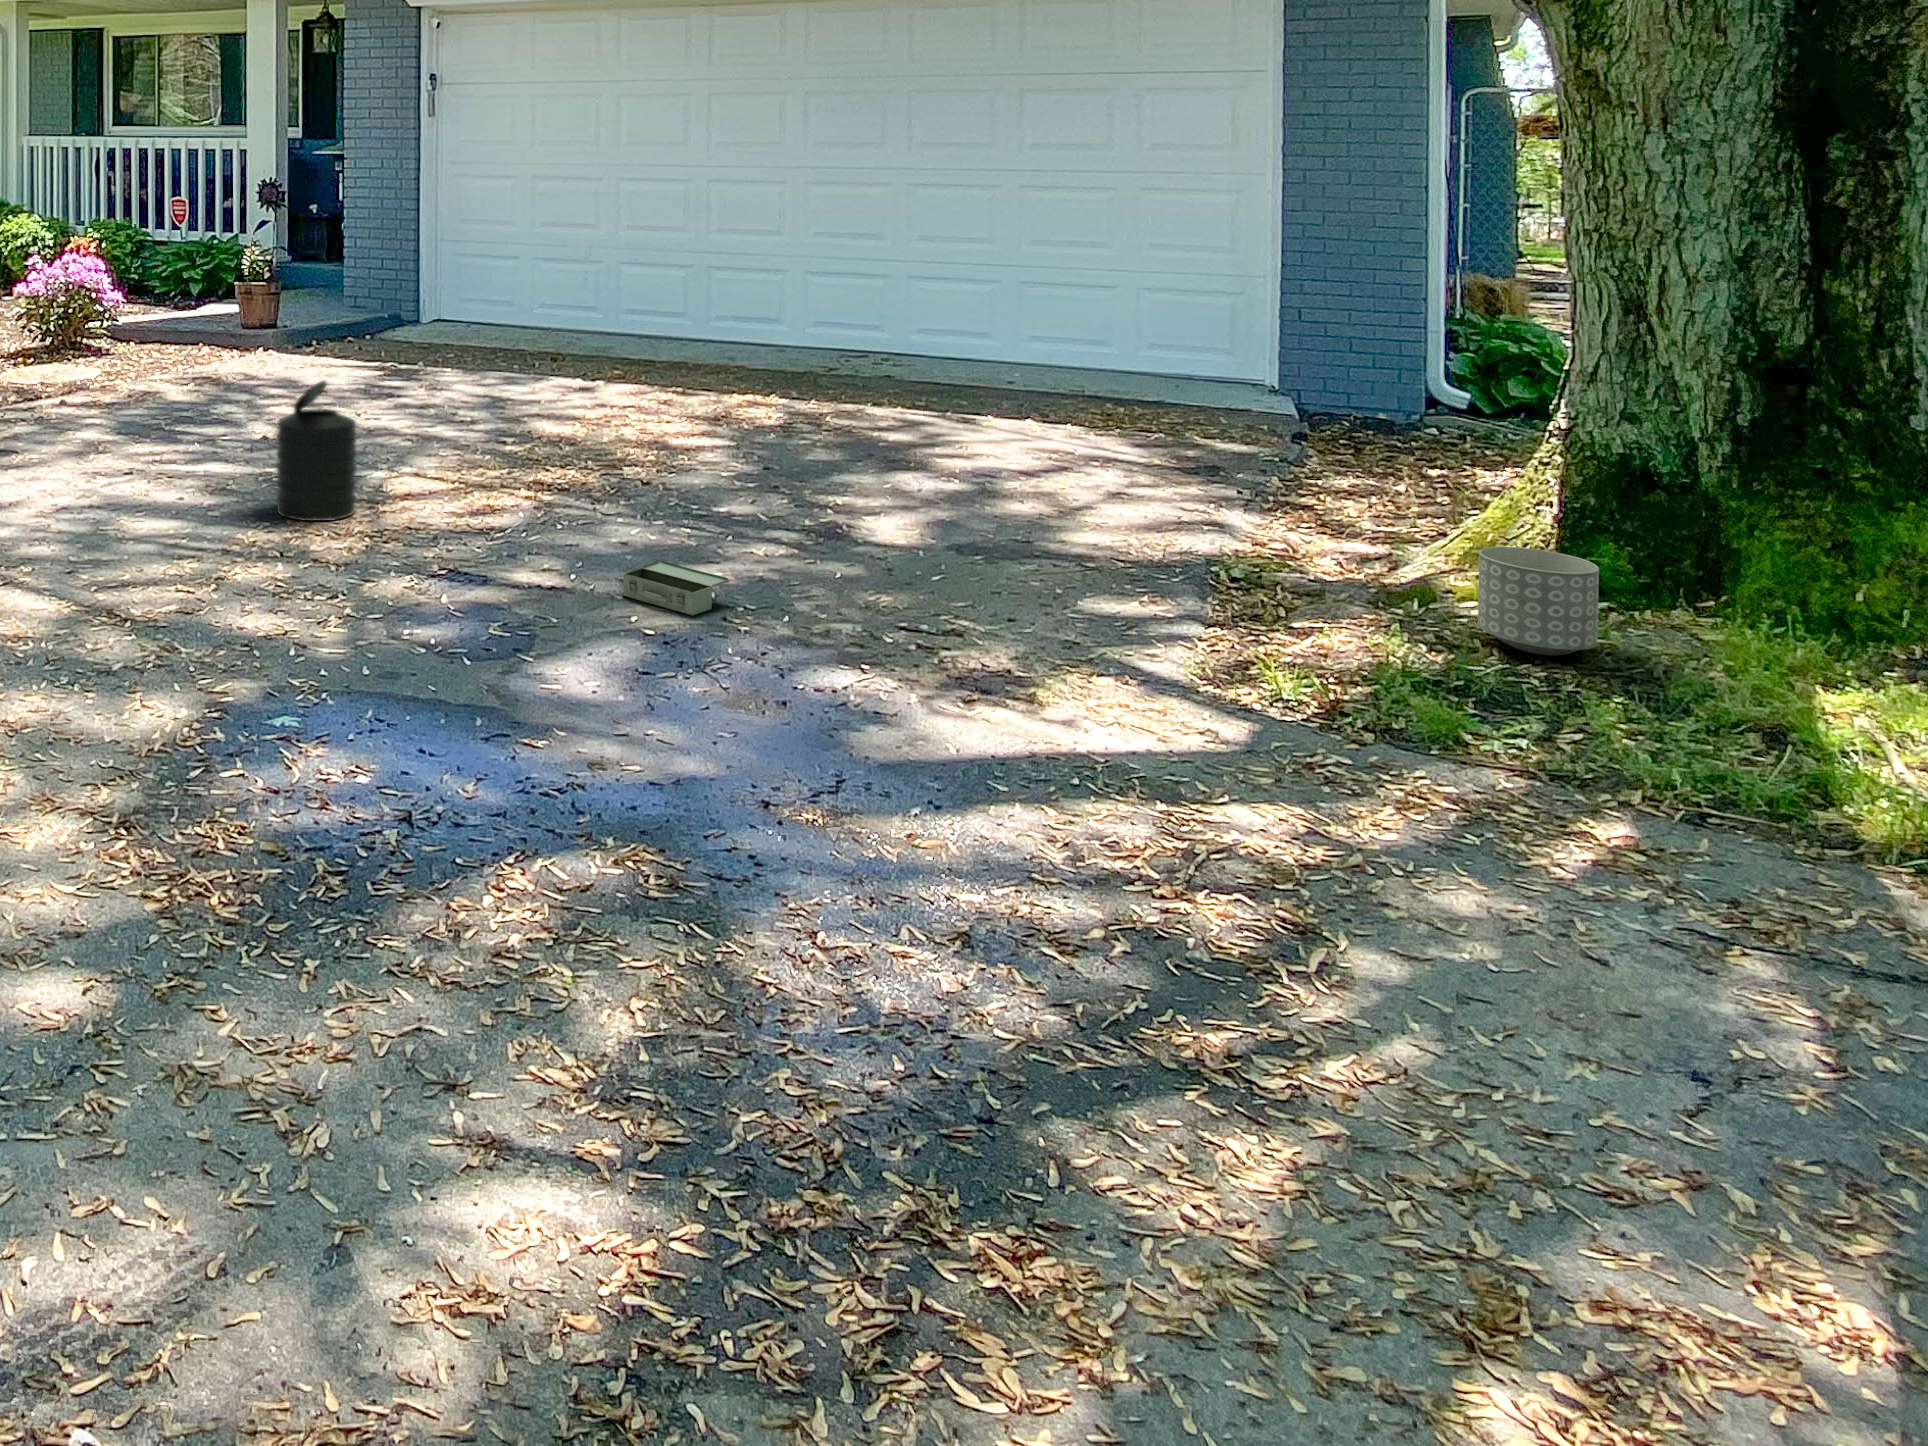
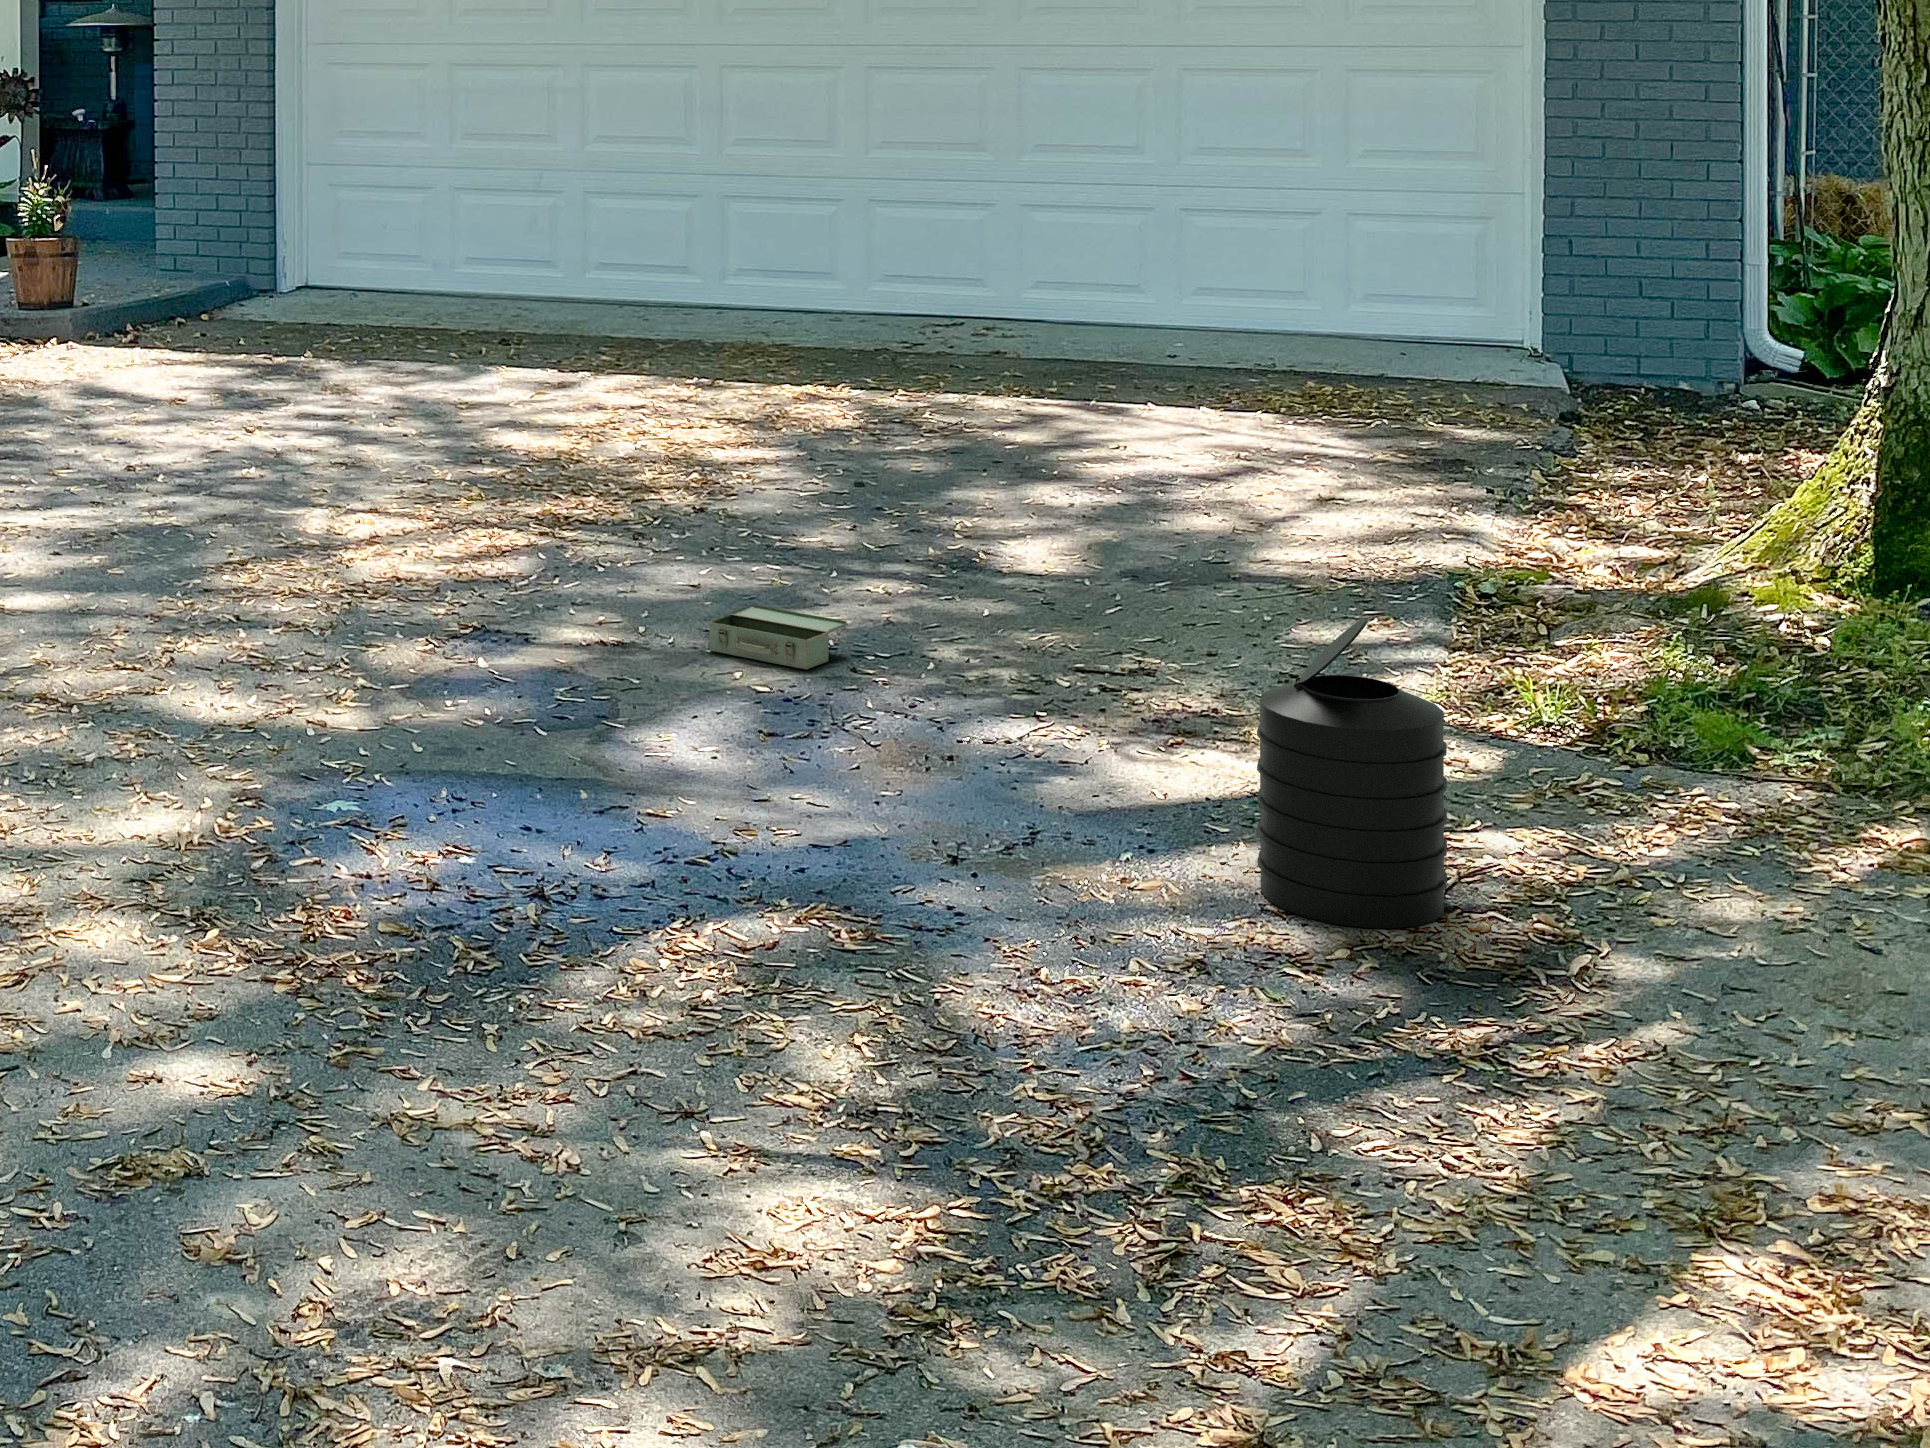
trash can: present [276,380,357,521] -> present [1257,618,1447,928]
planter: present [1478,547,1599,656] -> none [1776,534,1913,662]

